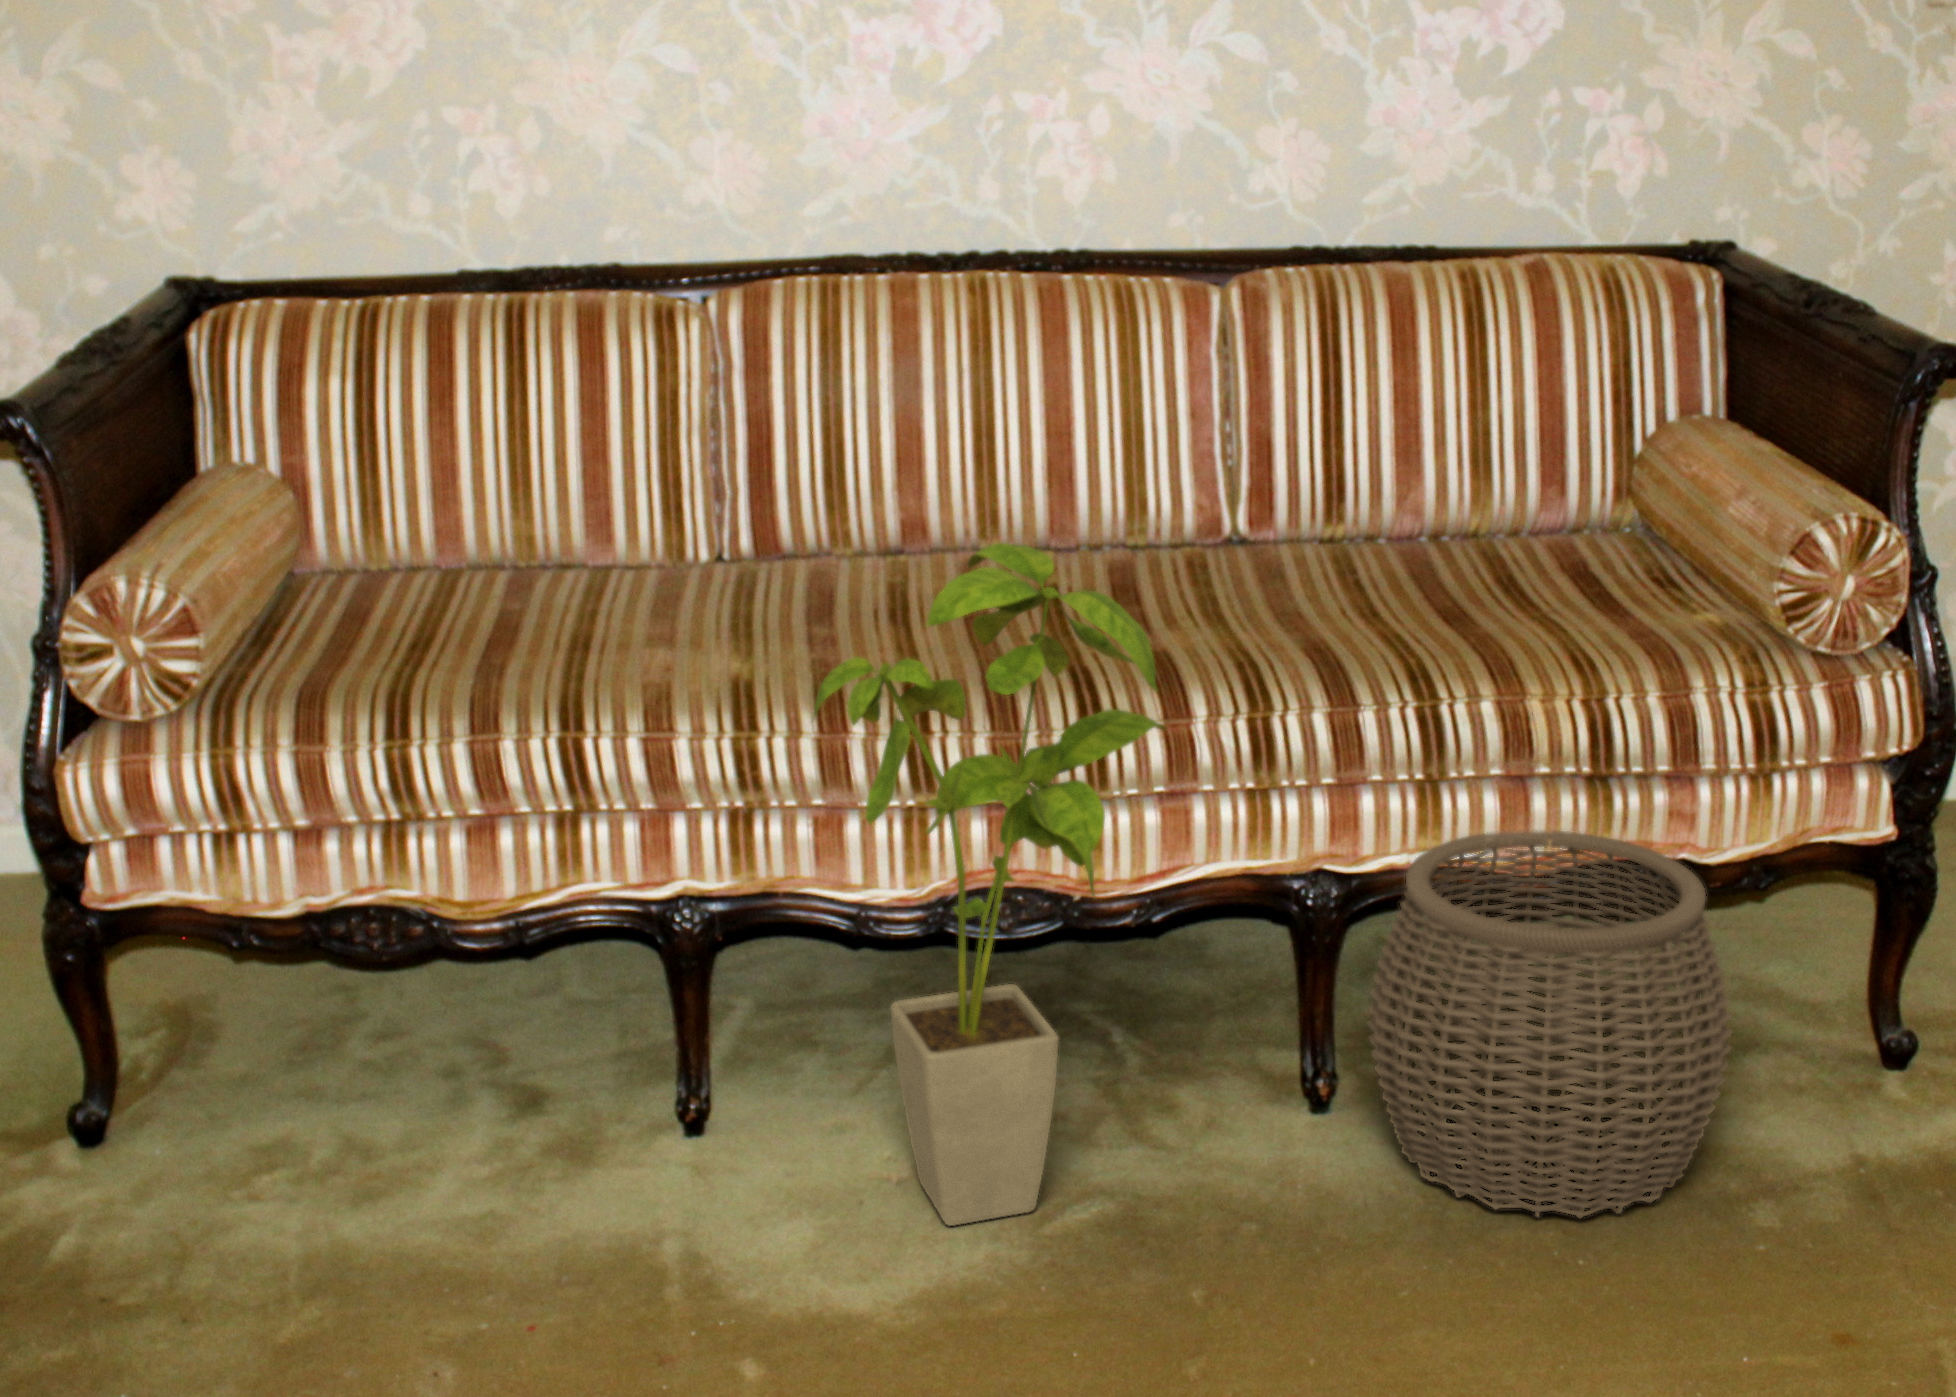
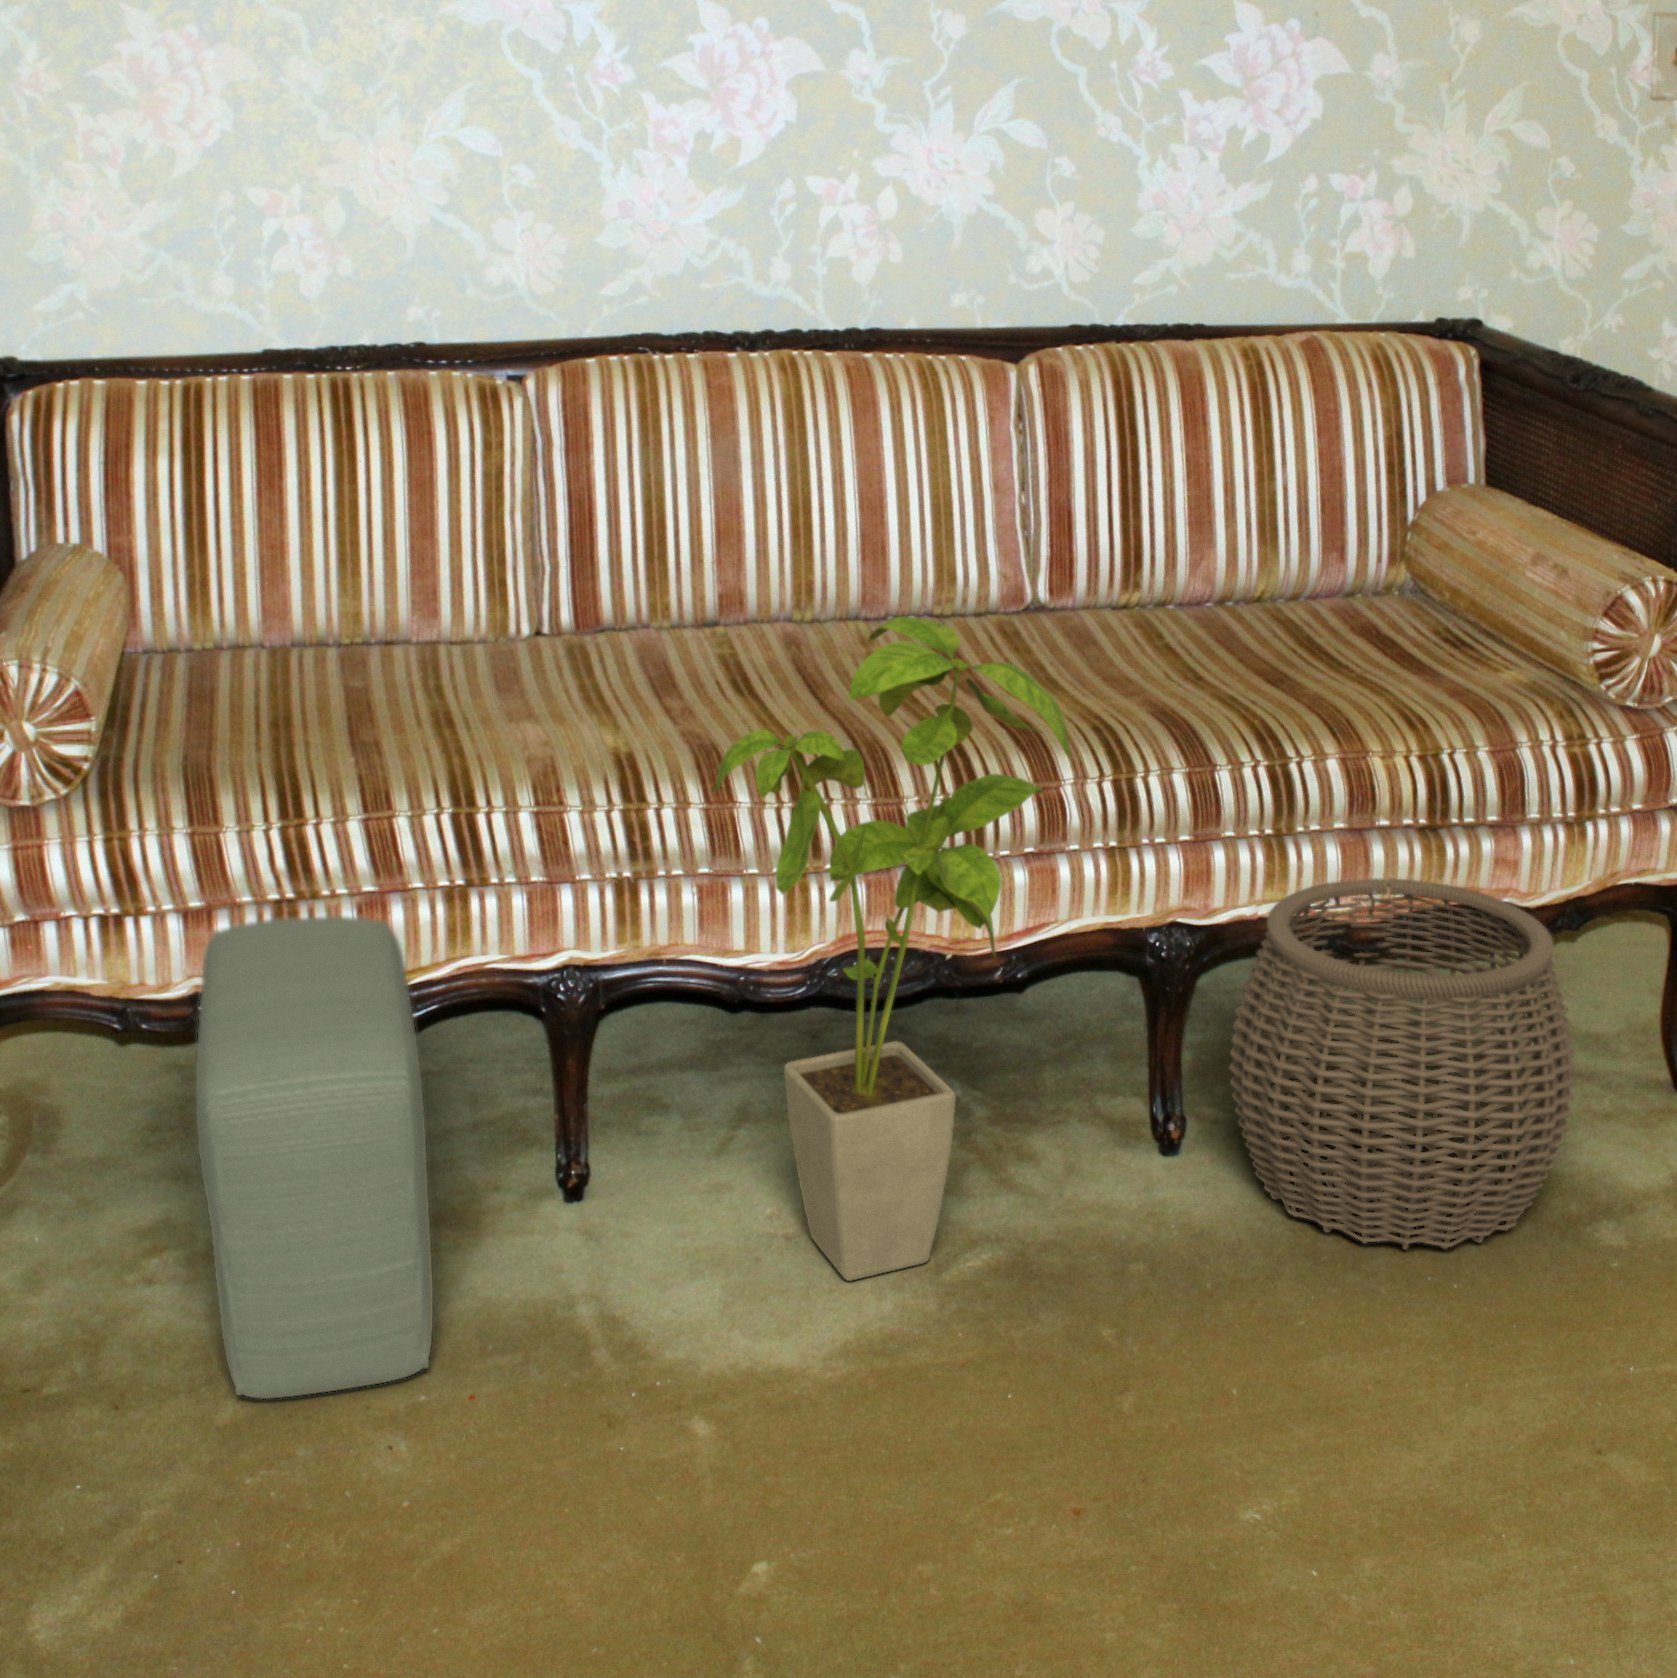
pouf: none [280,768,532,1313] -> present [196,916,433,1399]

